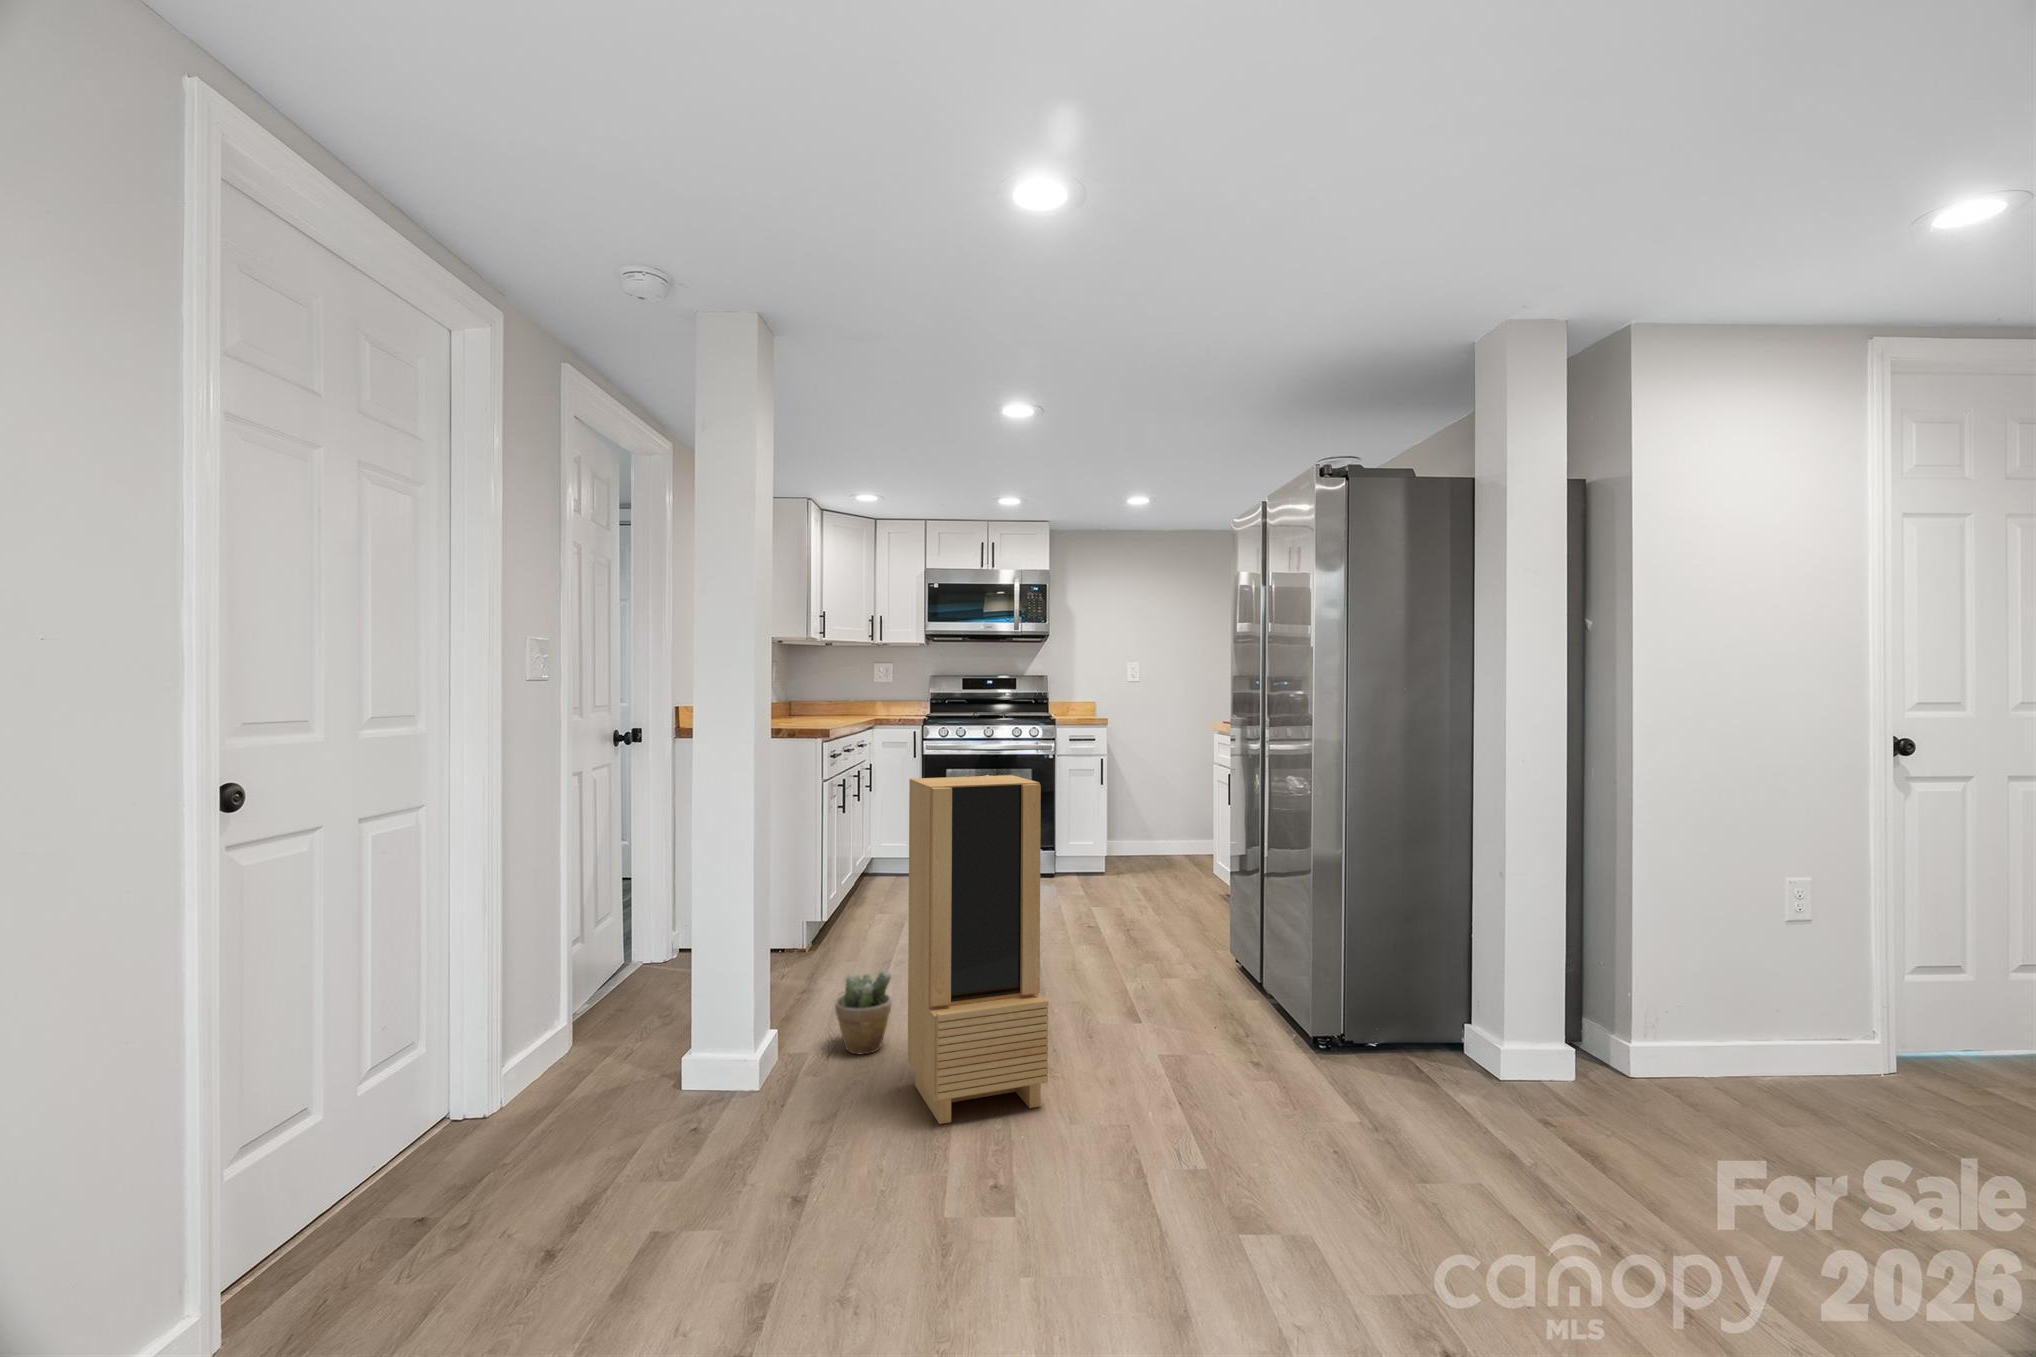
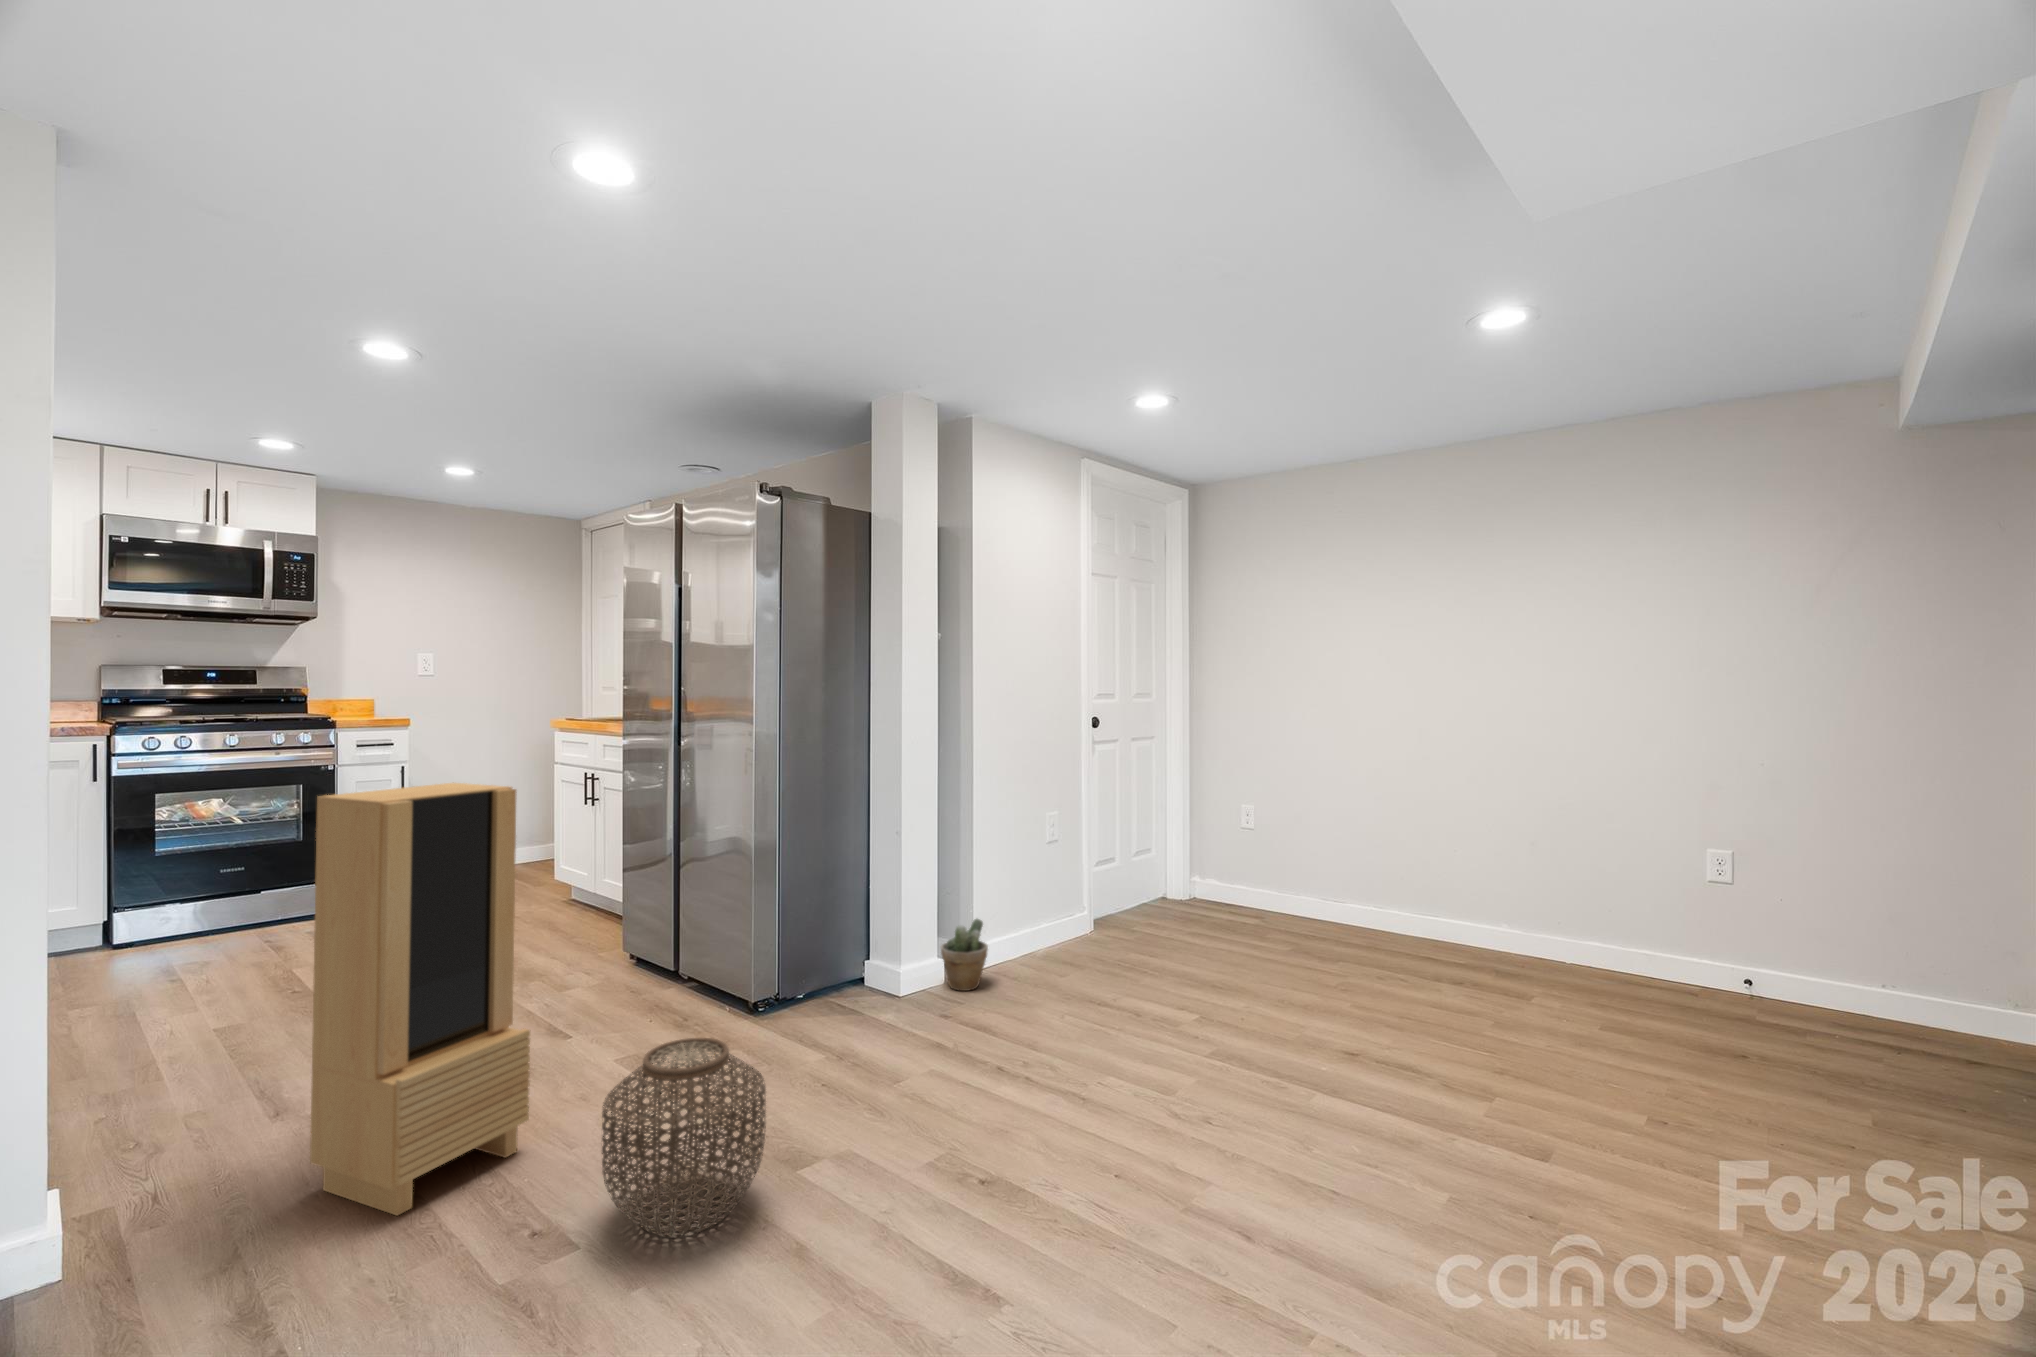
potted plant: present [835,971,892,1055] -> present [941,919,988,991]
woven basket: none [1046,1046,1200,1246] -> present [602,1038,766,1236]

